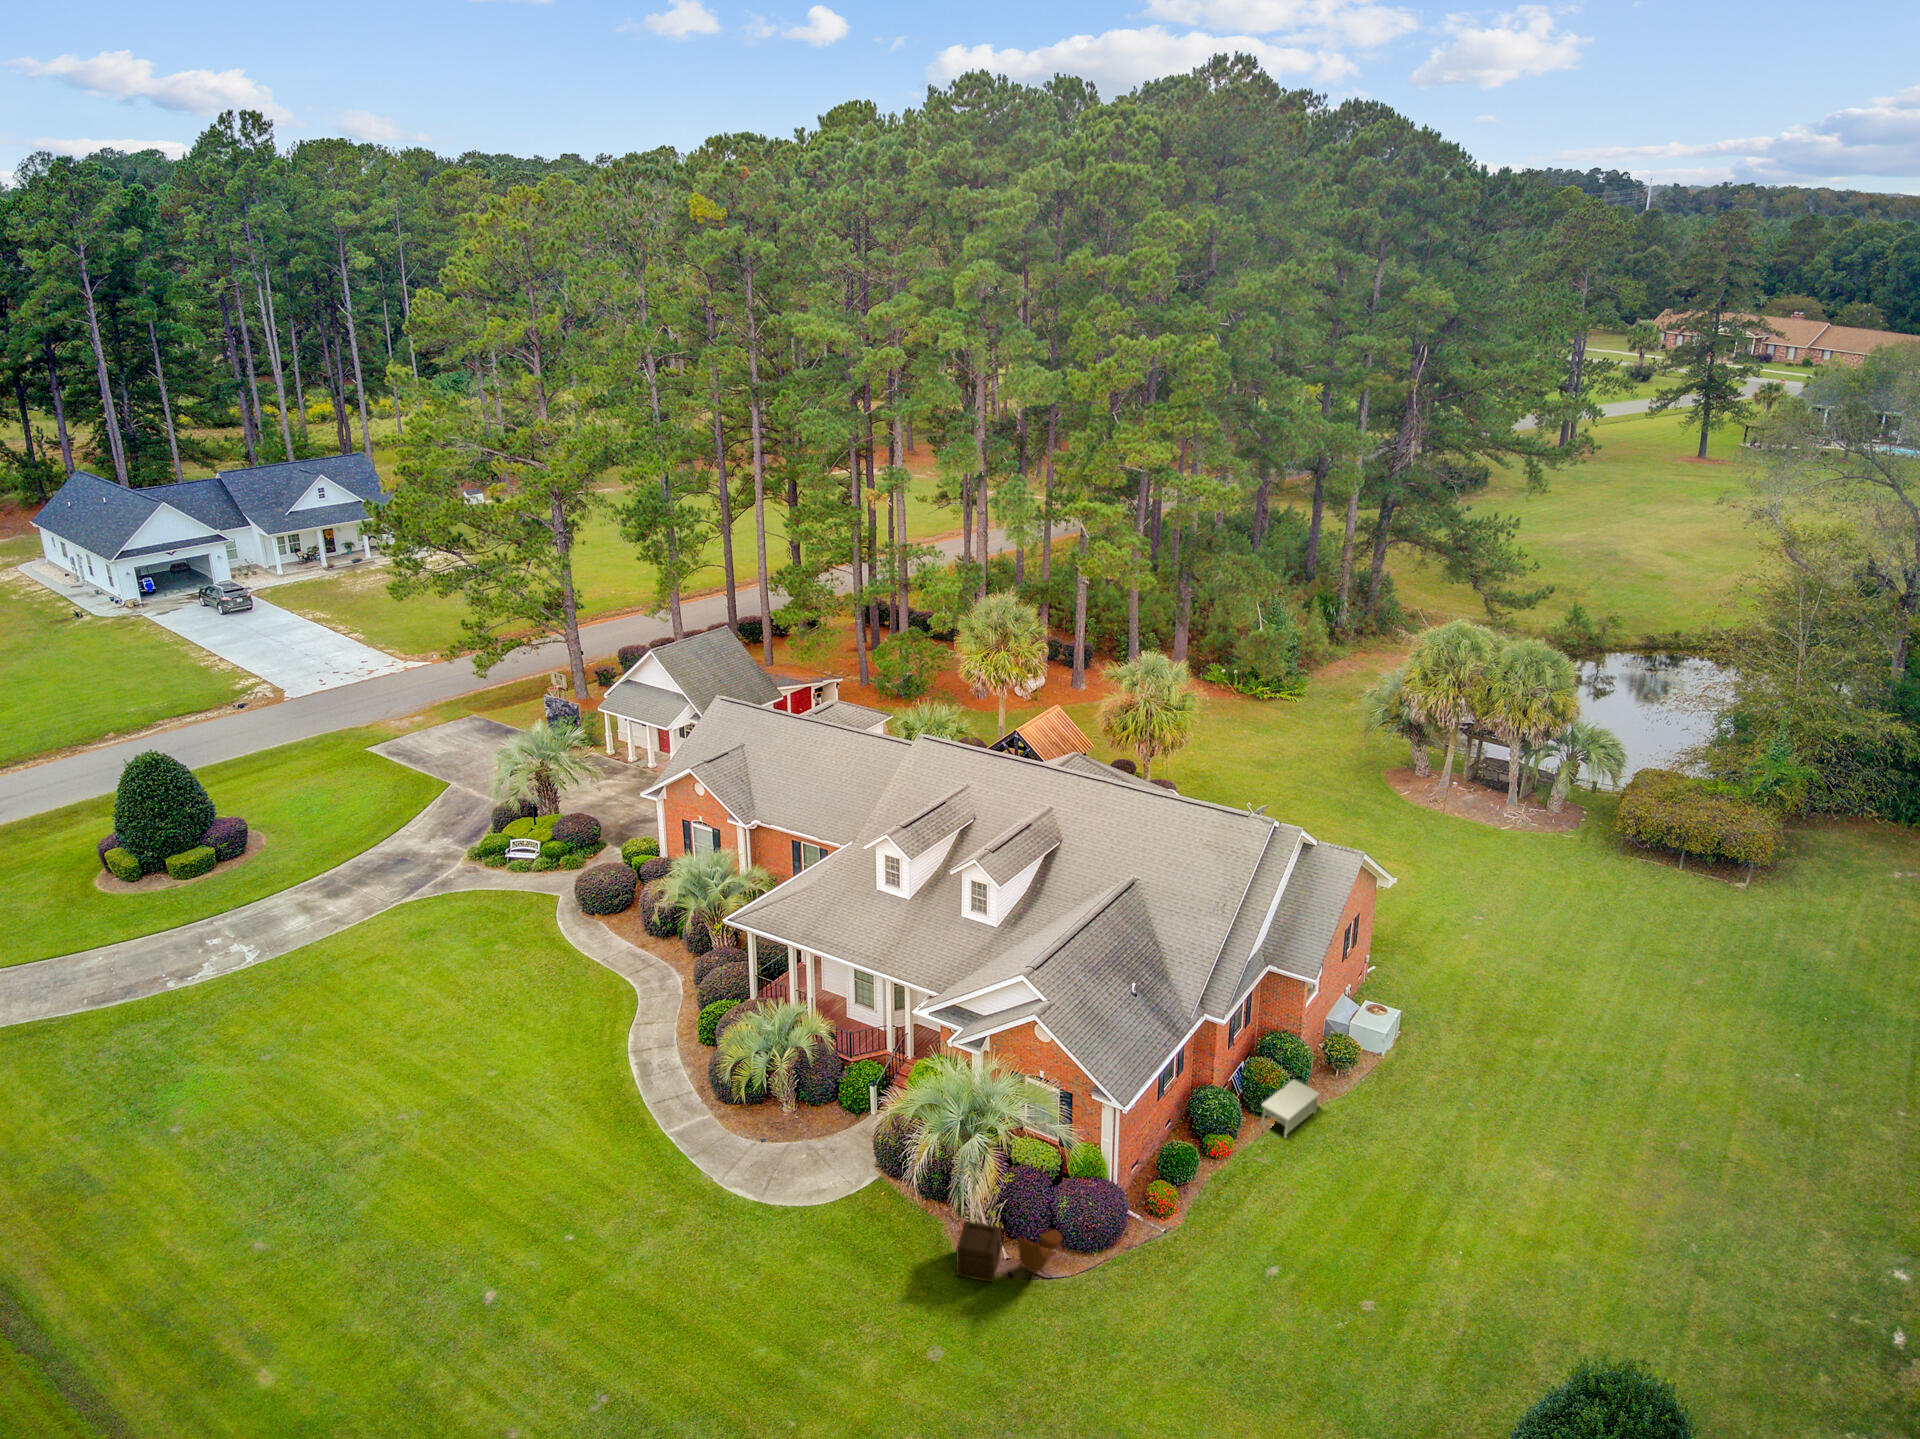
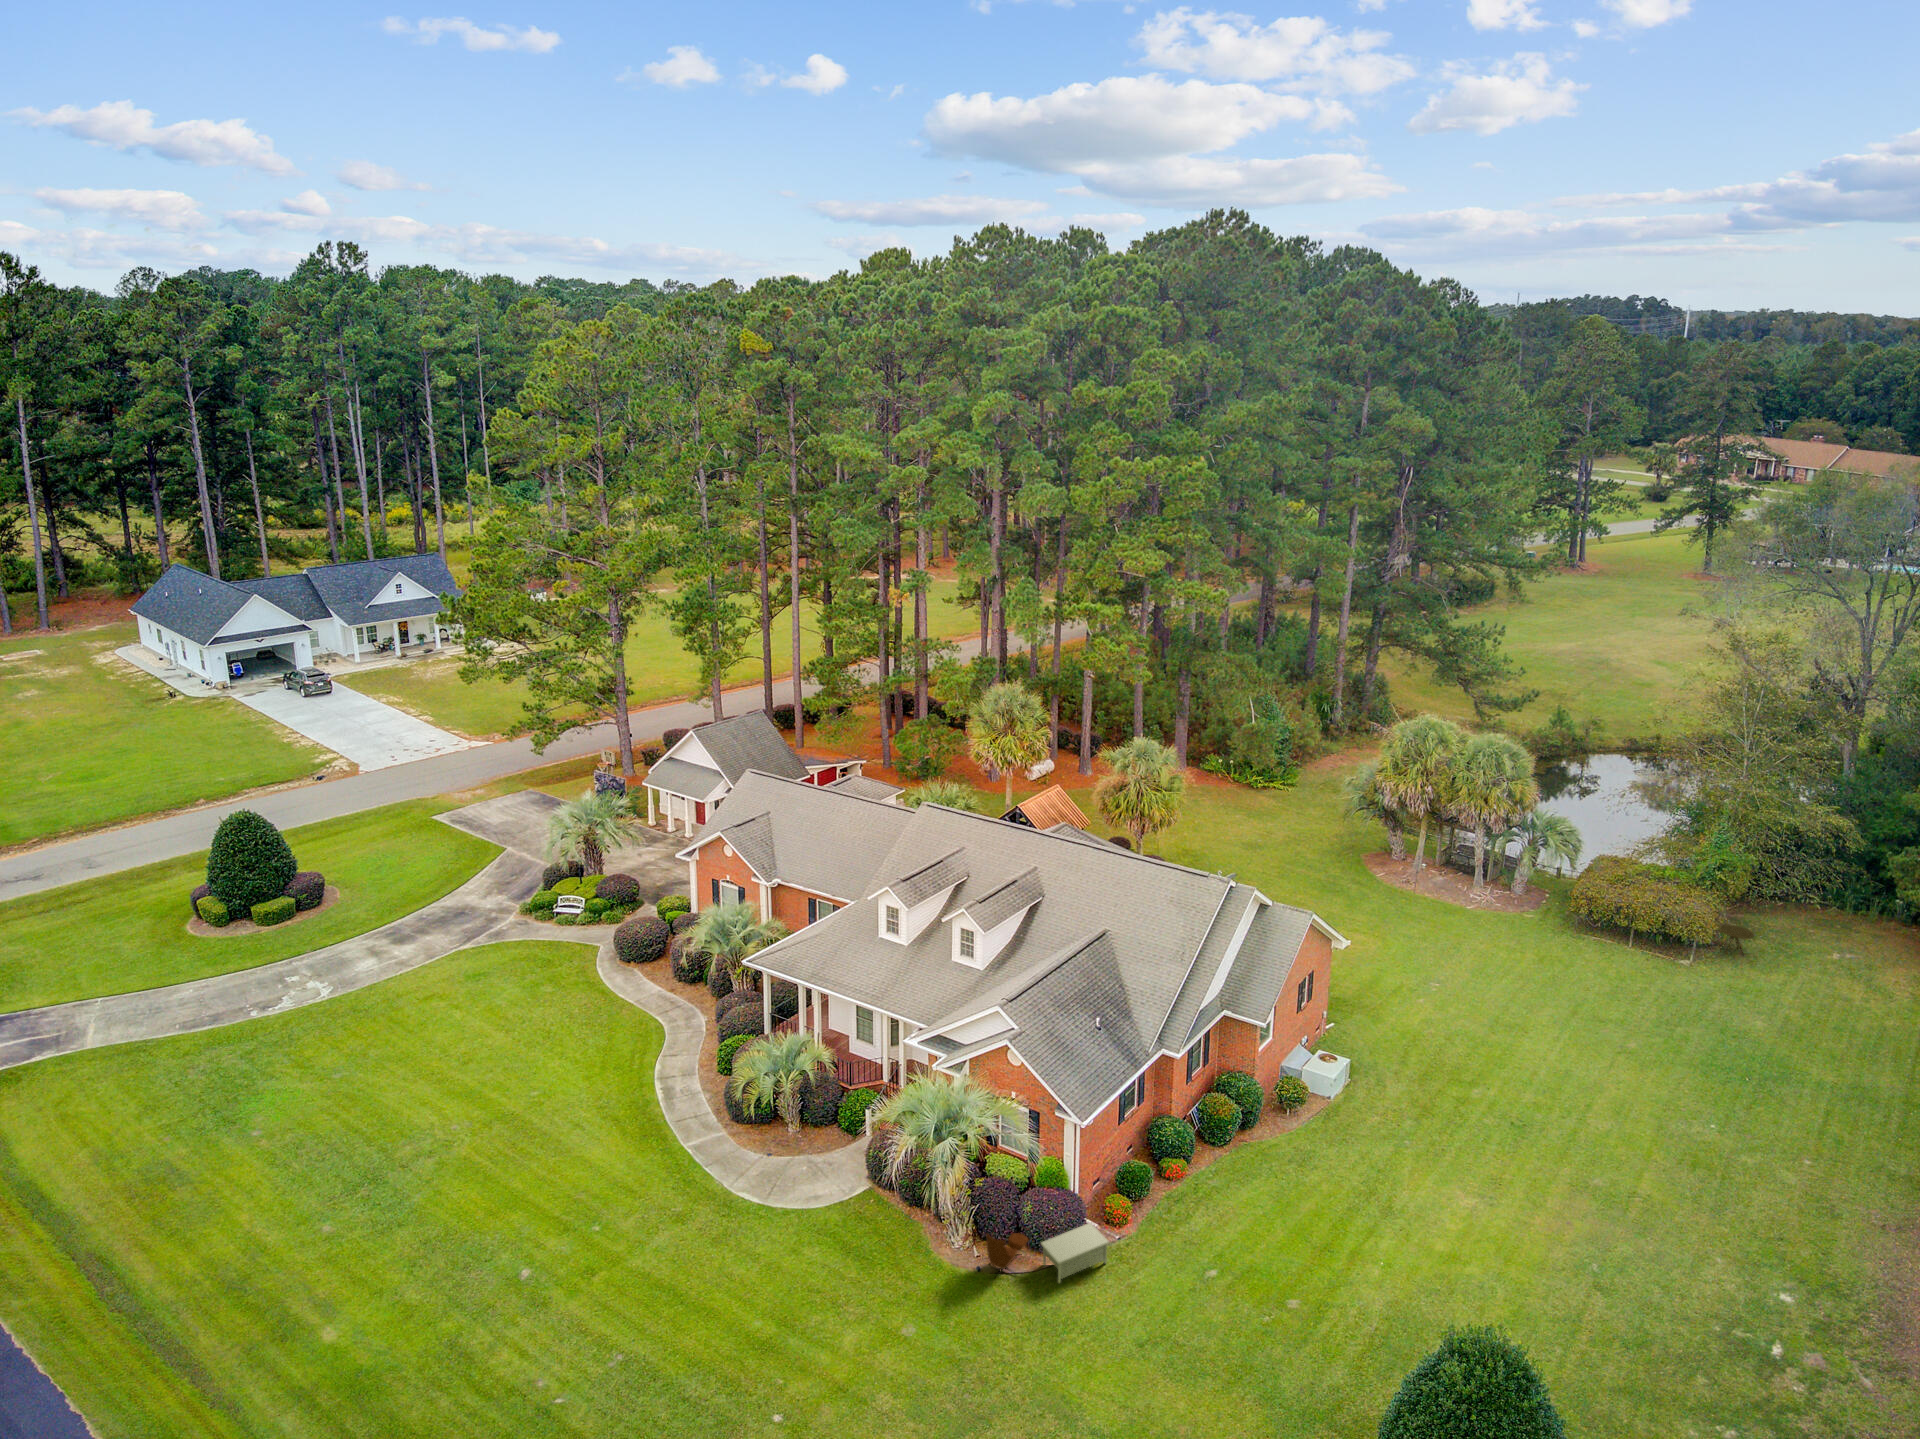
round table: none [1770,847,1810,880] -> present [1719,924,1755,949]
storage bench: present [1262,1080,1320,1138] -> present [1041,1223,1109,1283]
wooden crate: present [956,1221,1001,1282] -> none [931,1222,972,1277]

